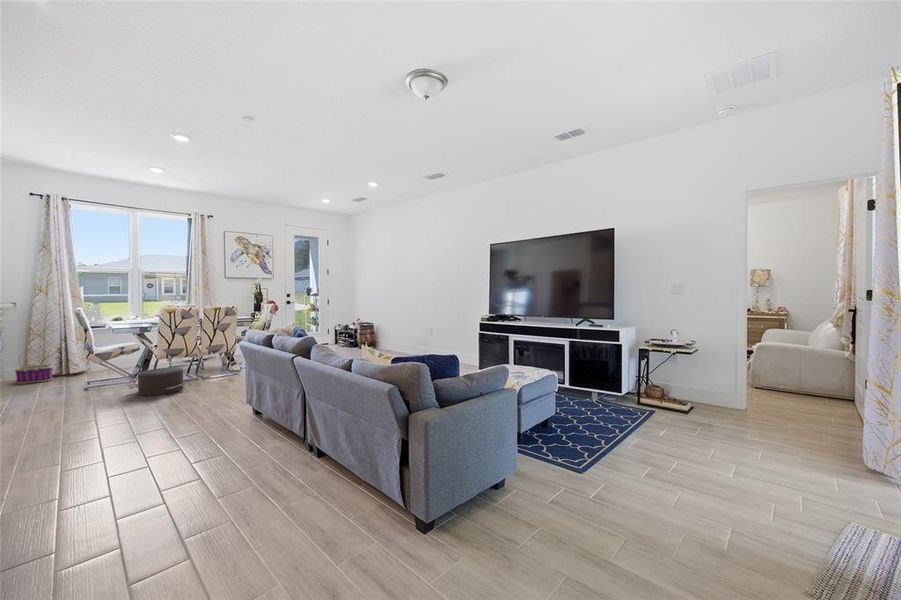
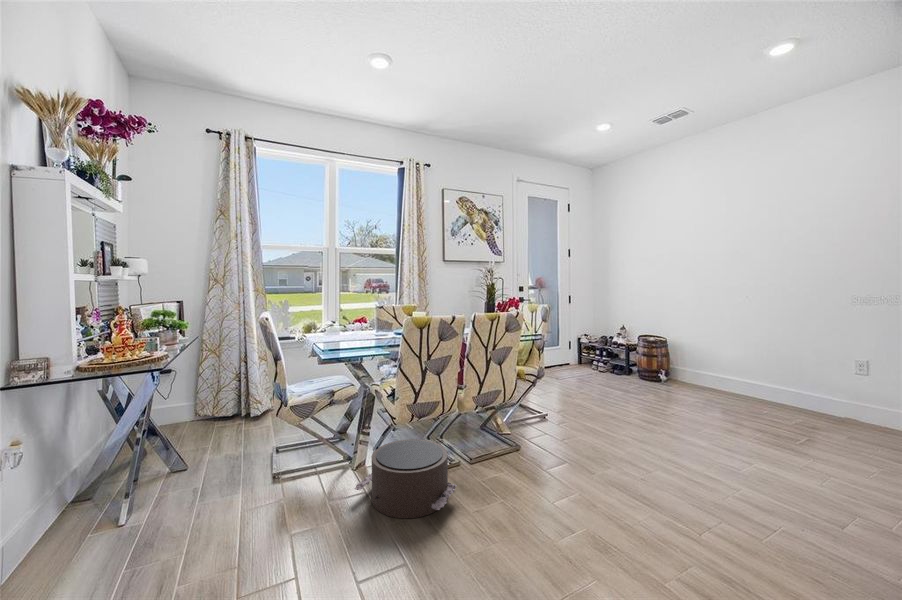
basket: present [15,350,53,384] -> none [182,375,231,434]

